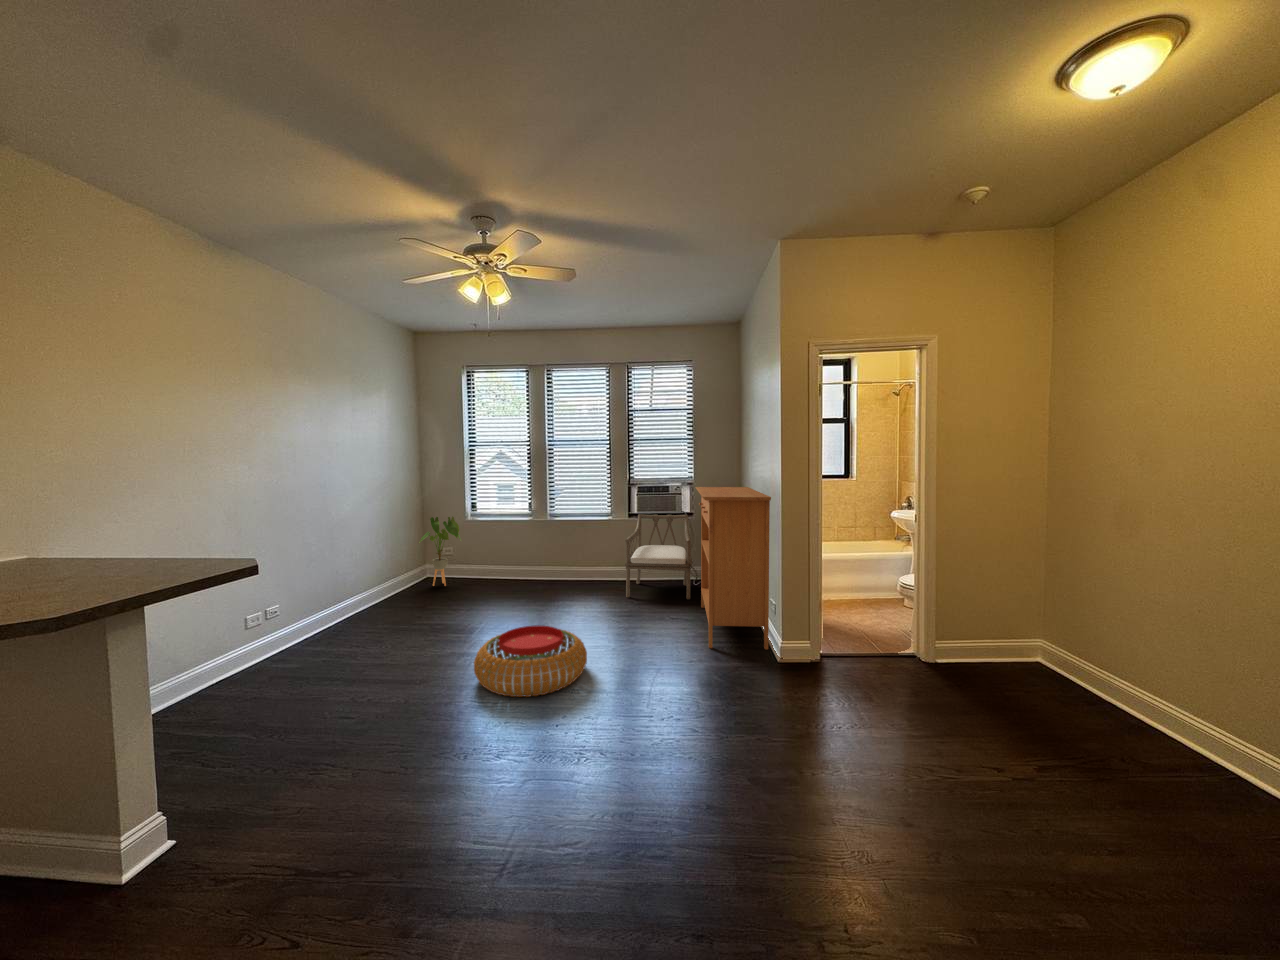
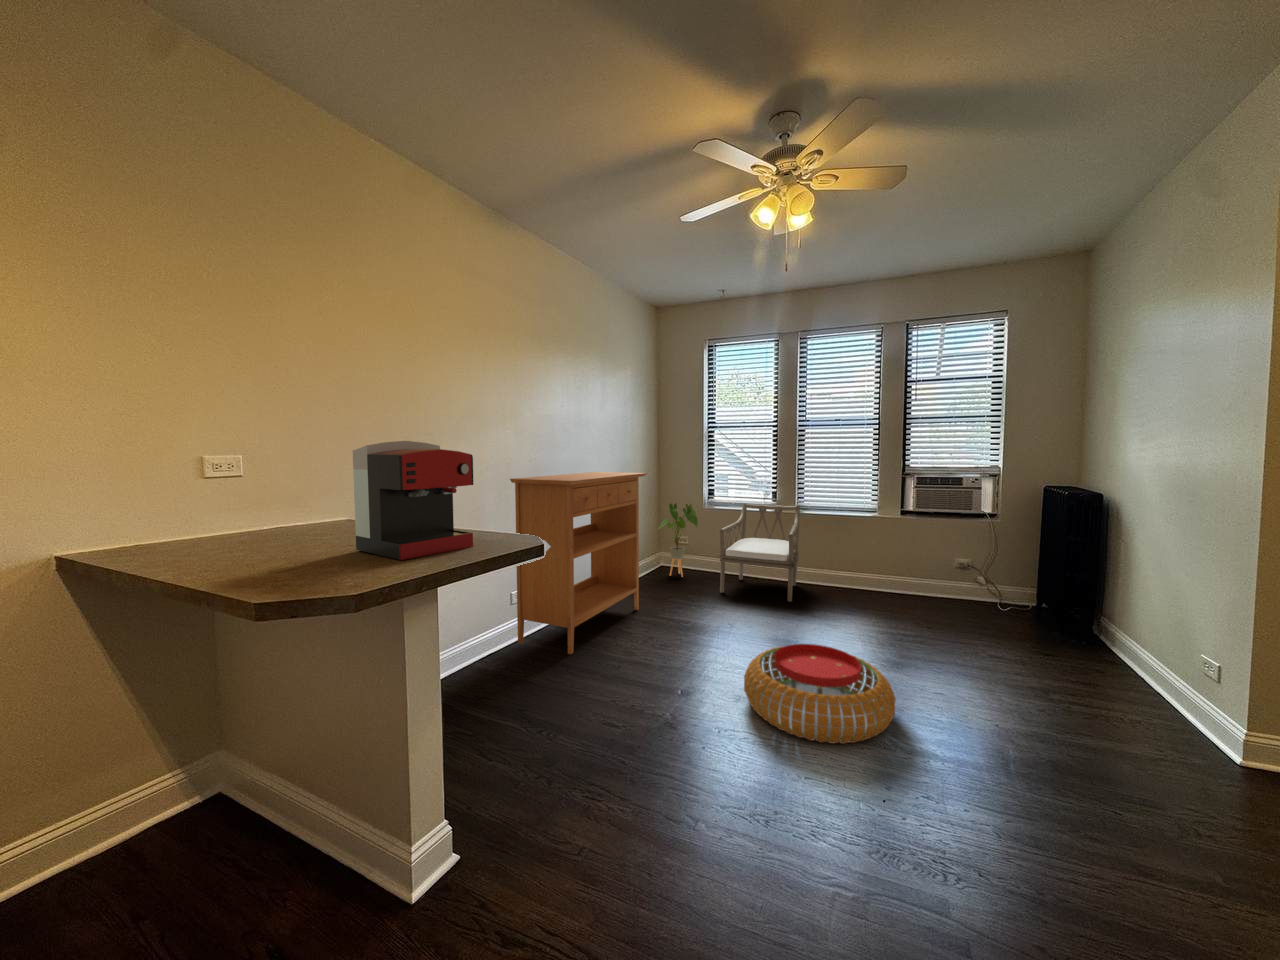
coffee maker: none [37,480,185,589] -> present [353,441,473,560]
console table: present [696,487,771,649] -> present [510,472,647,654]
armchair: present [625,514,692,599] -> present [720,503,800,602]

